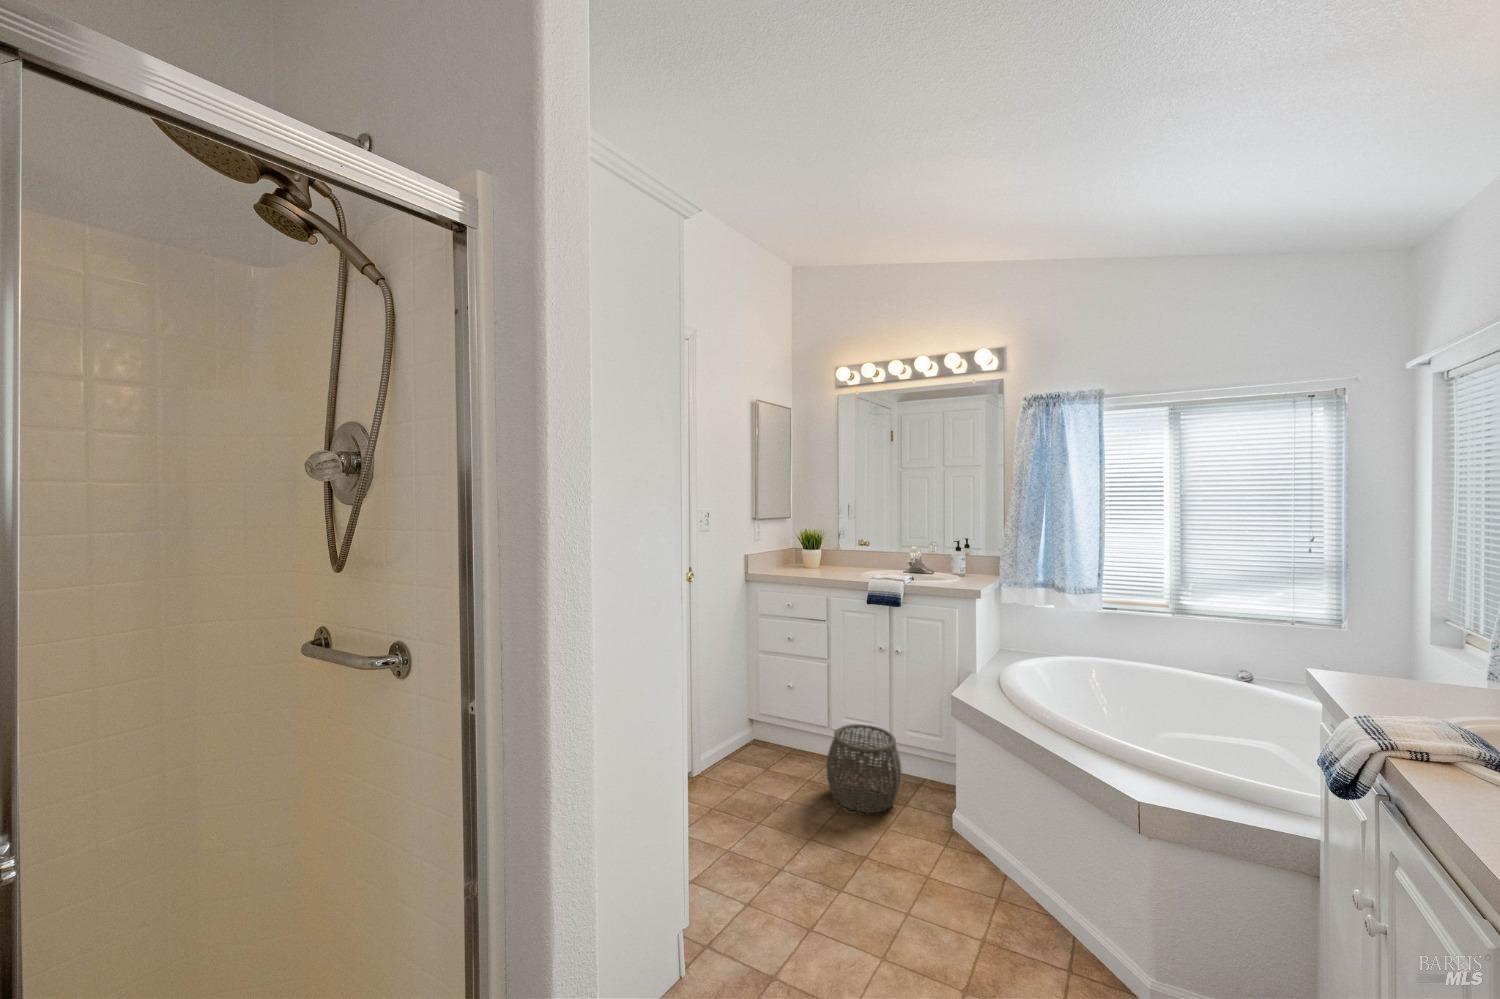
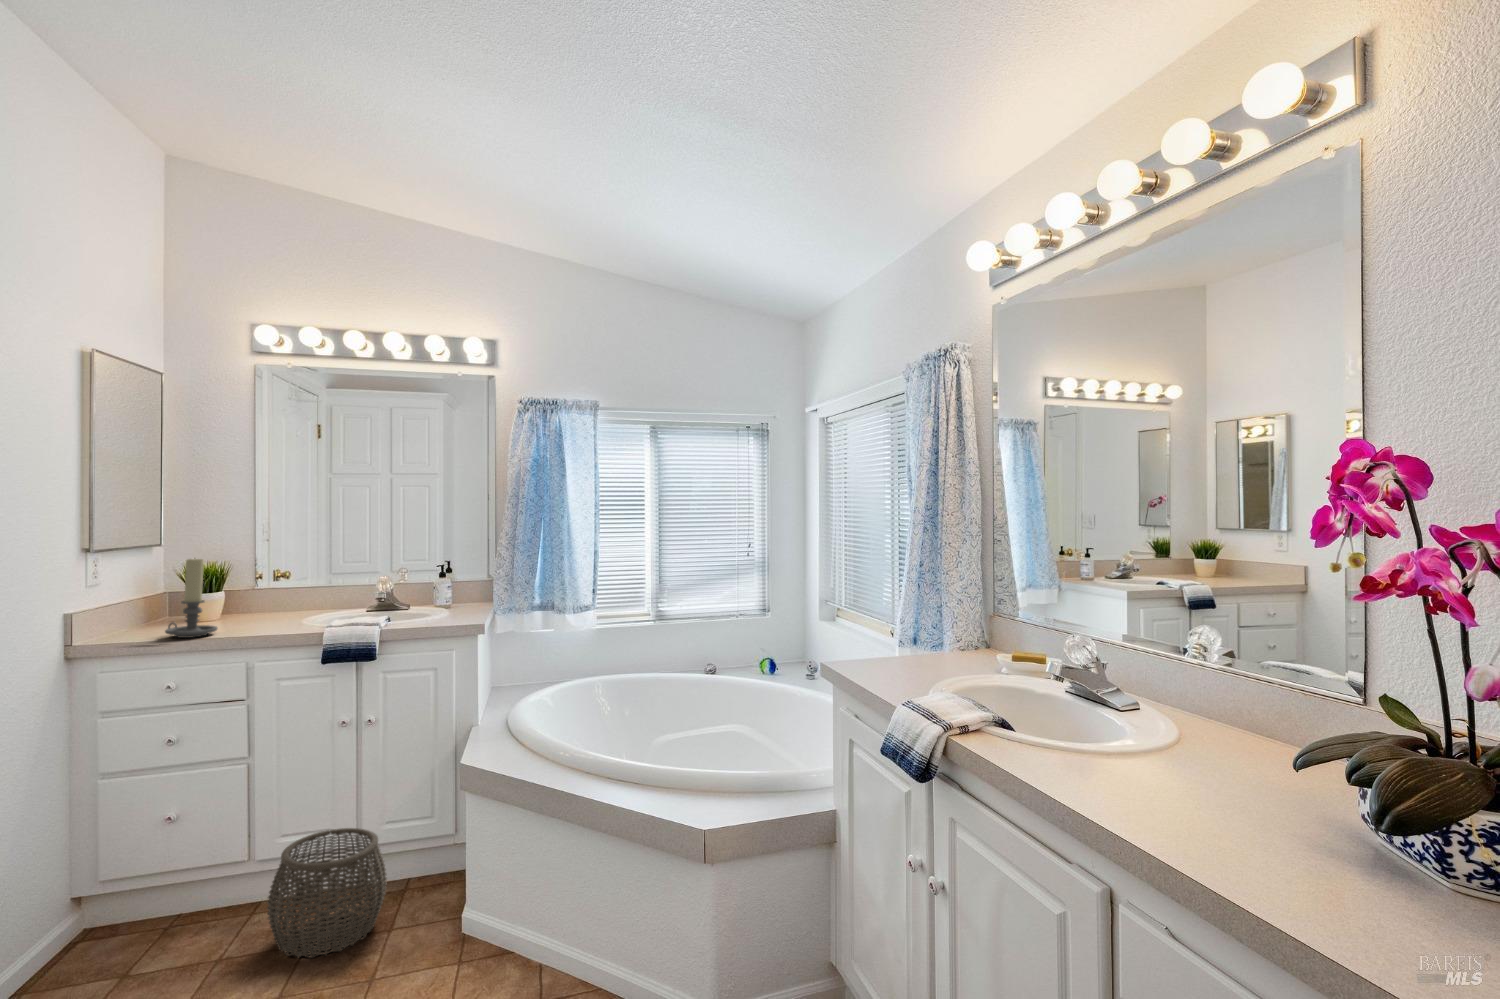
candle holder: none [782,525,809,577] -> present [165,558,218,638]

